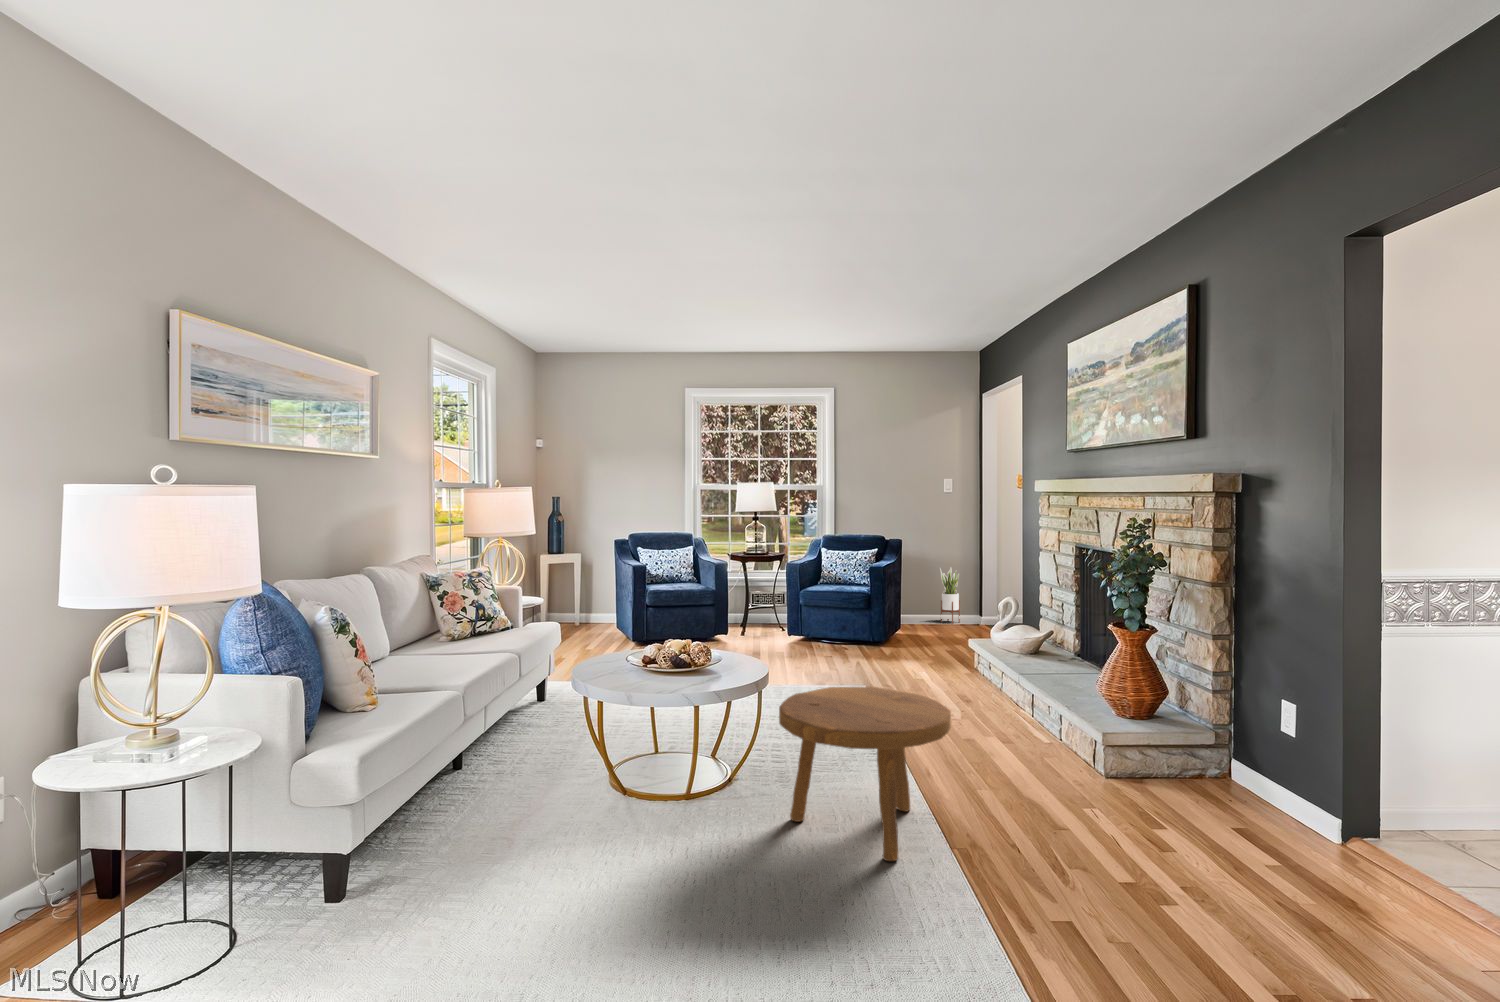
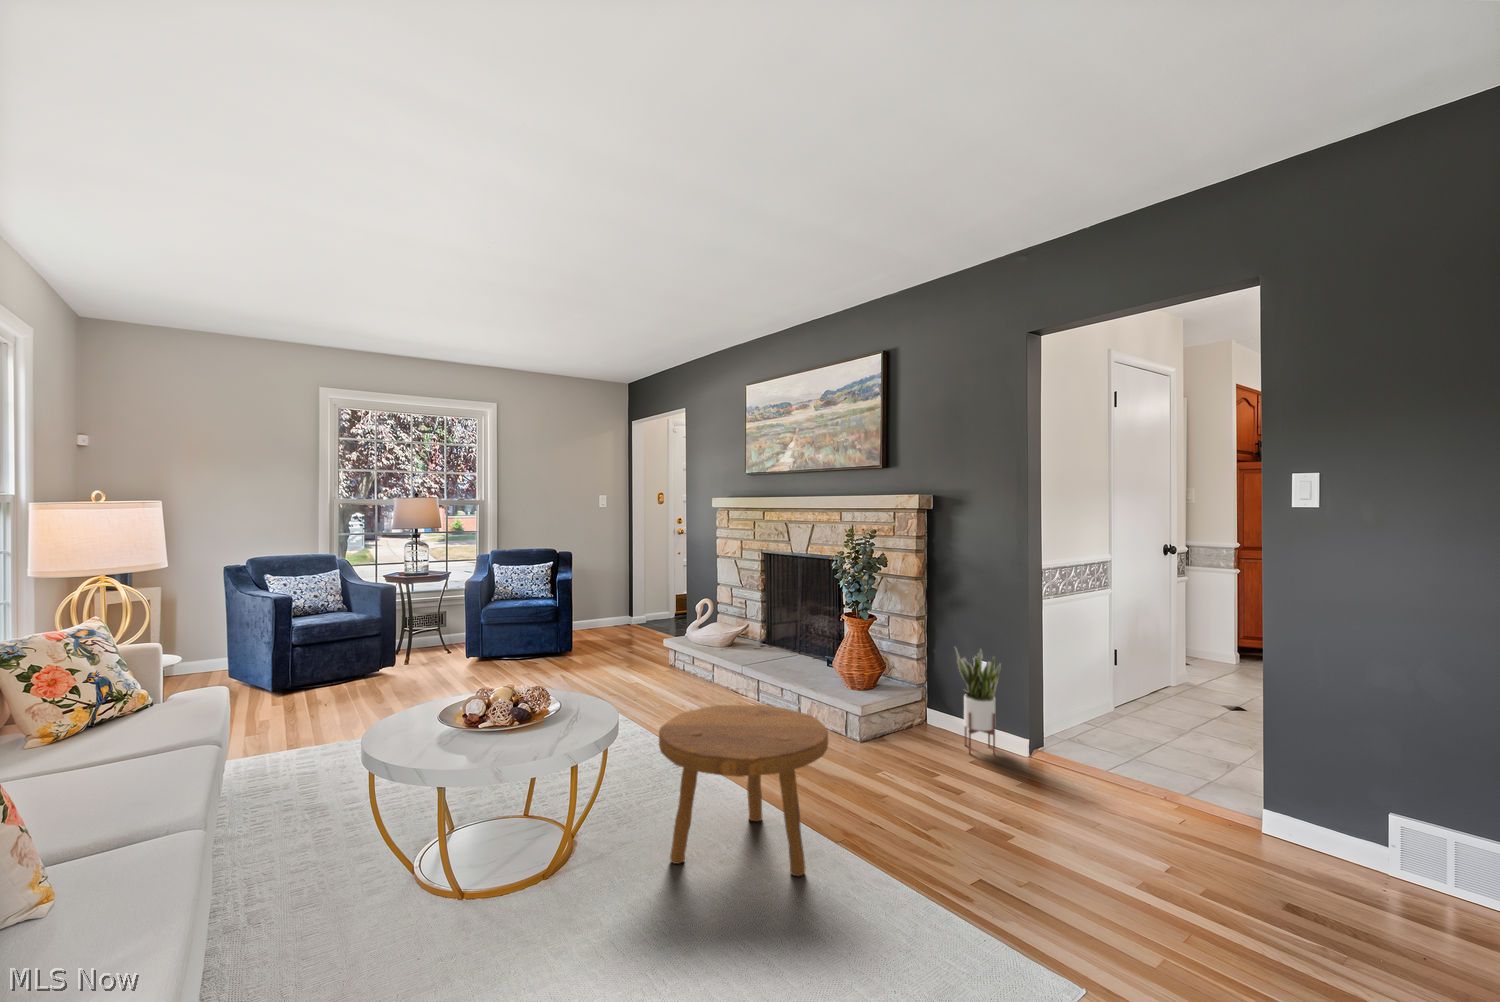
potted plant: present [940,568,960,624] -> present [955,648,1001,755]

